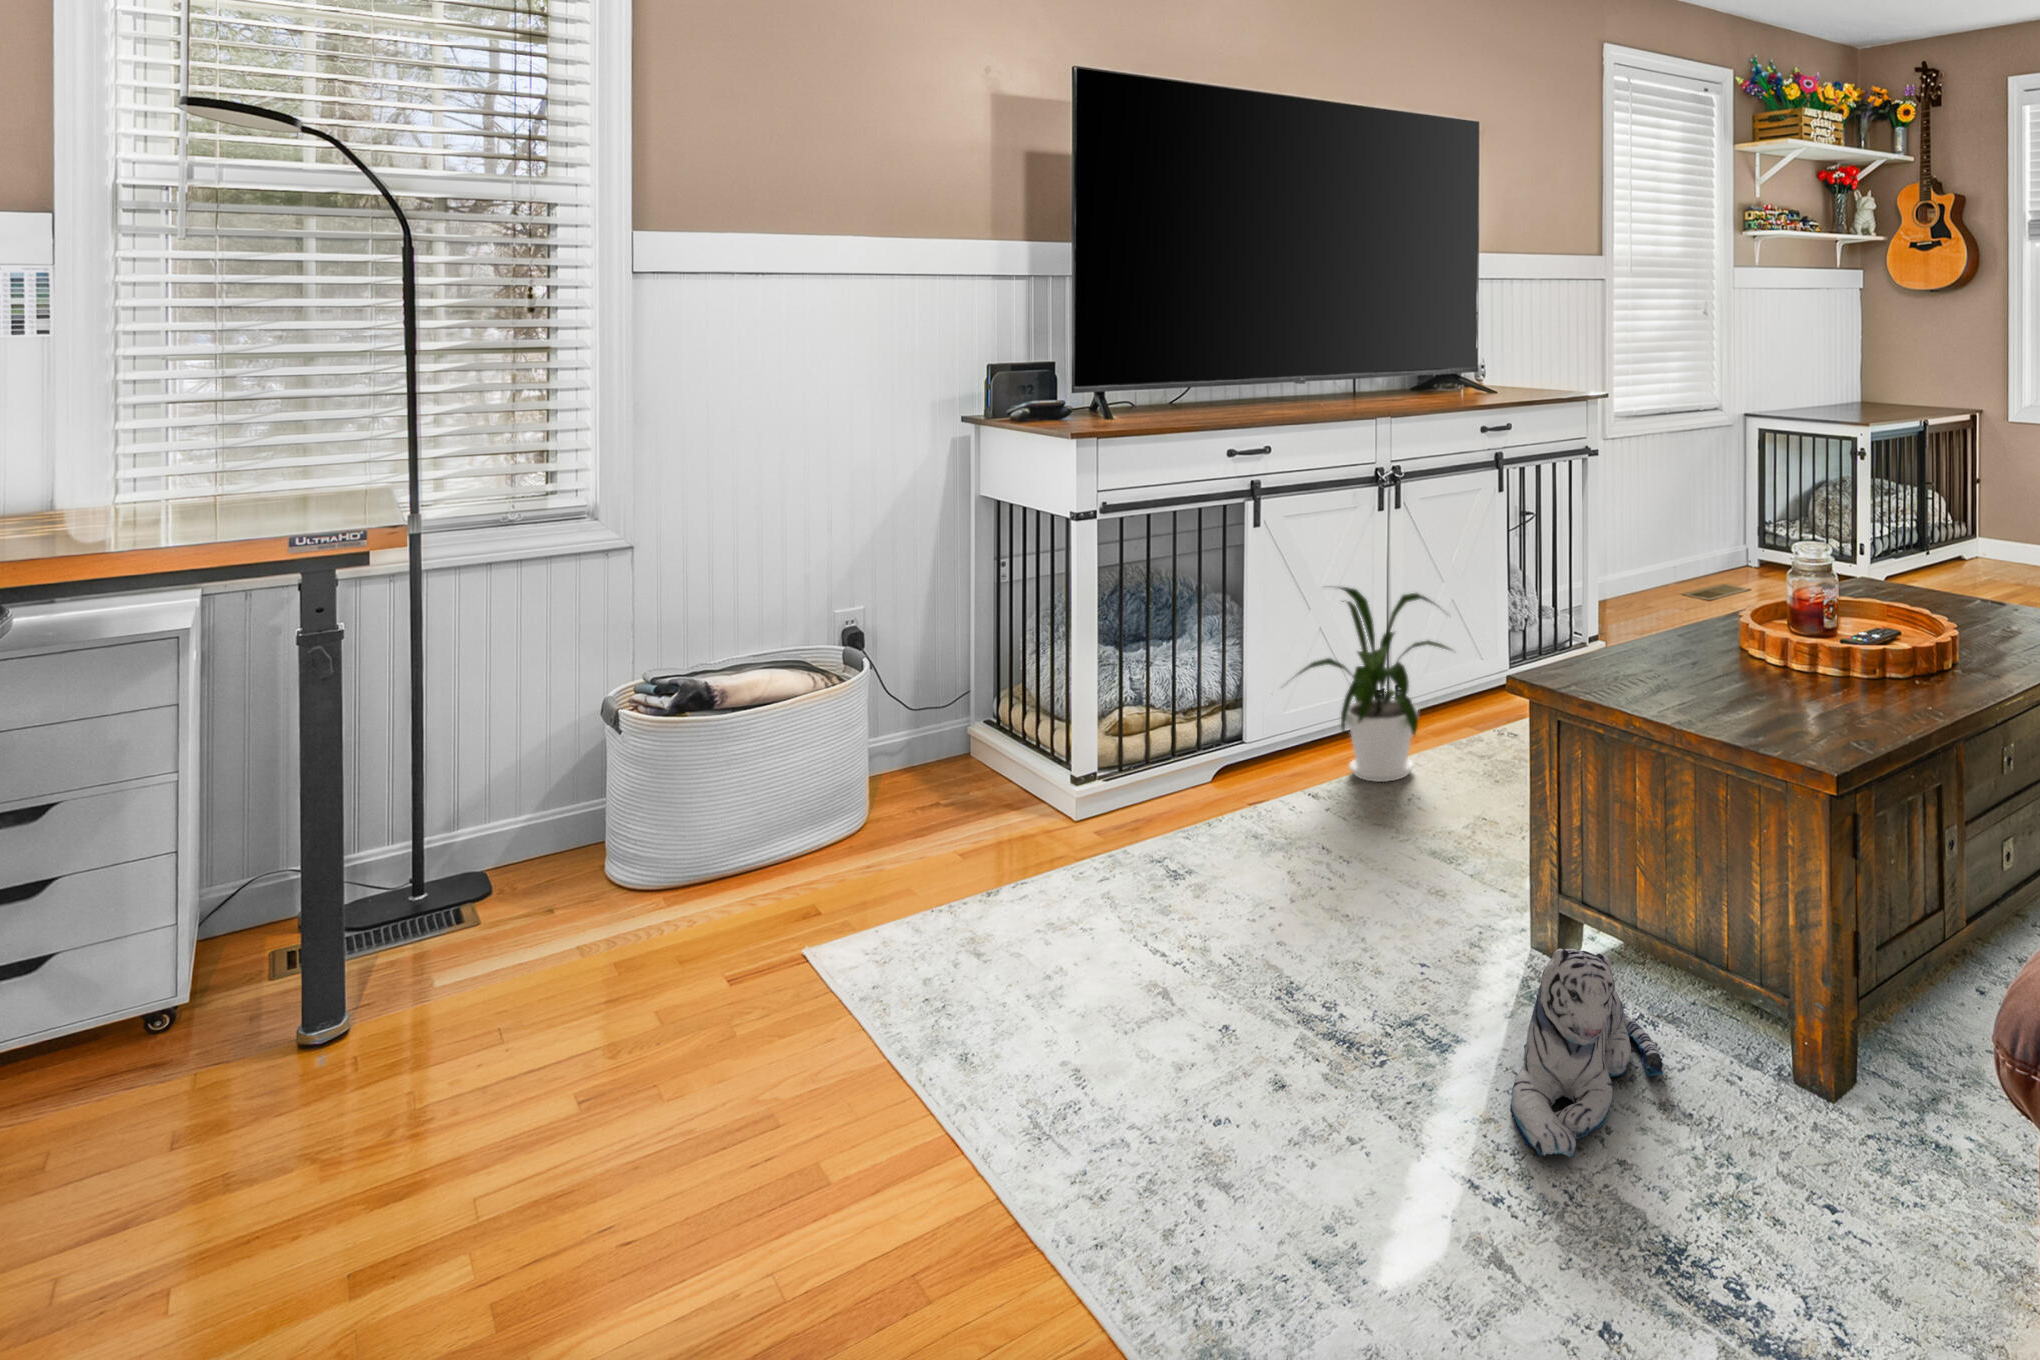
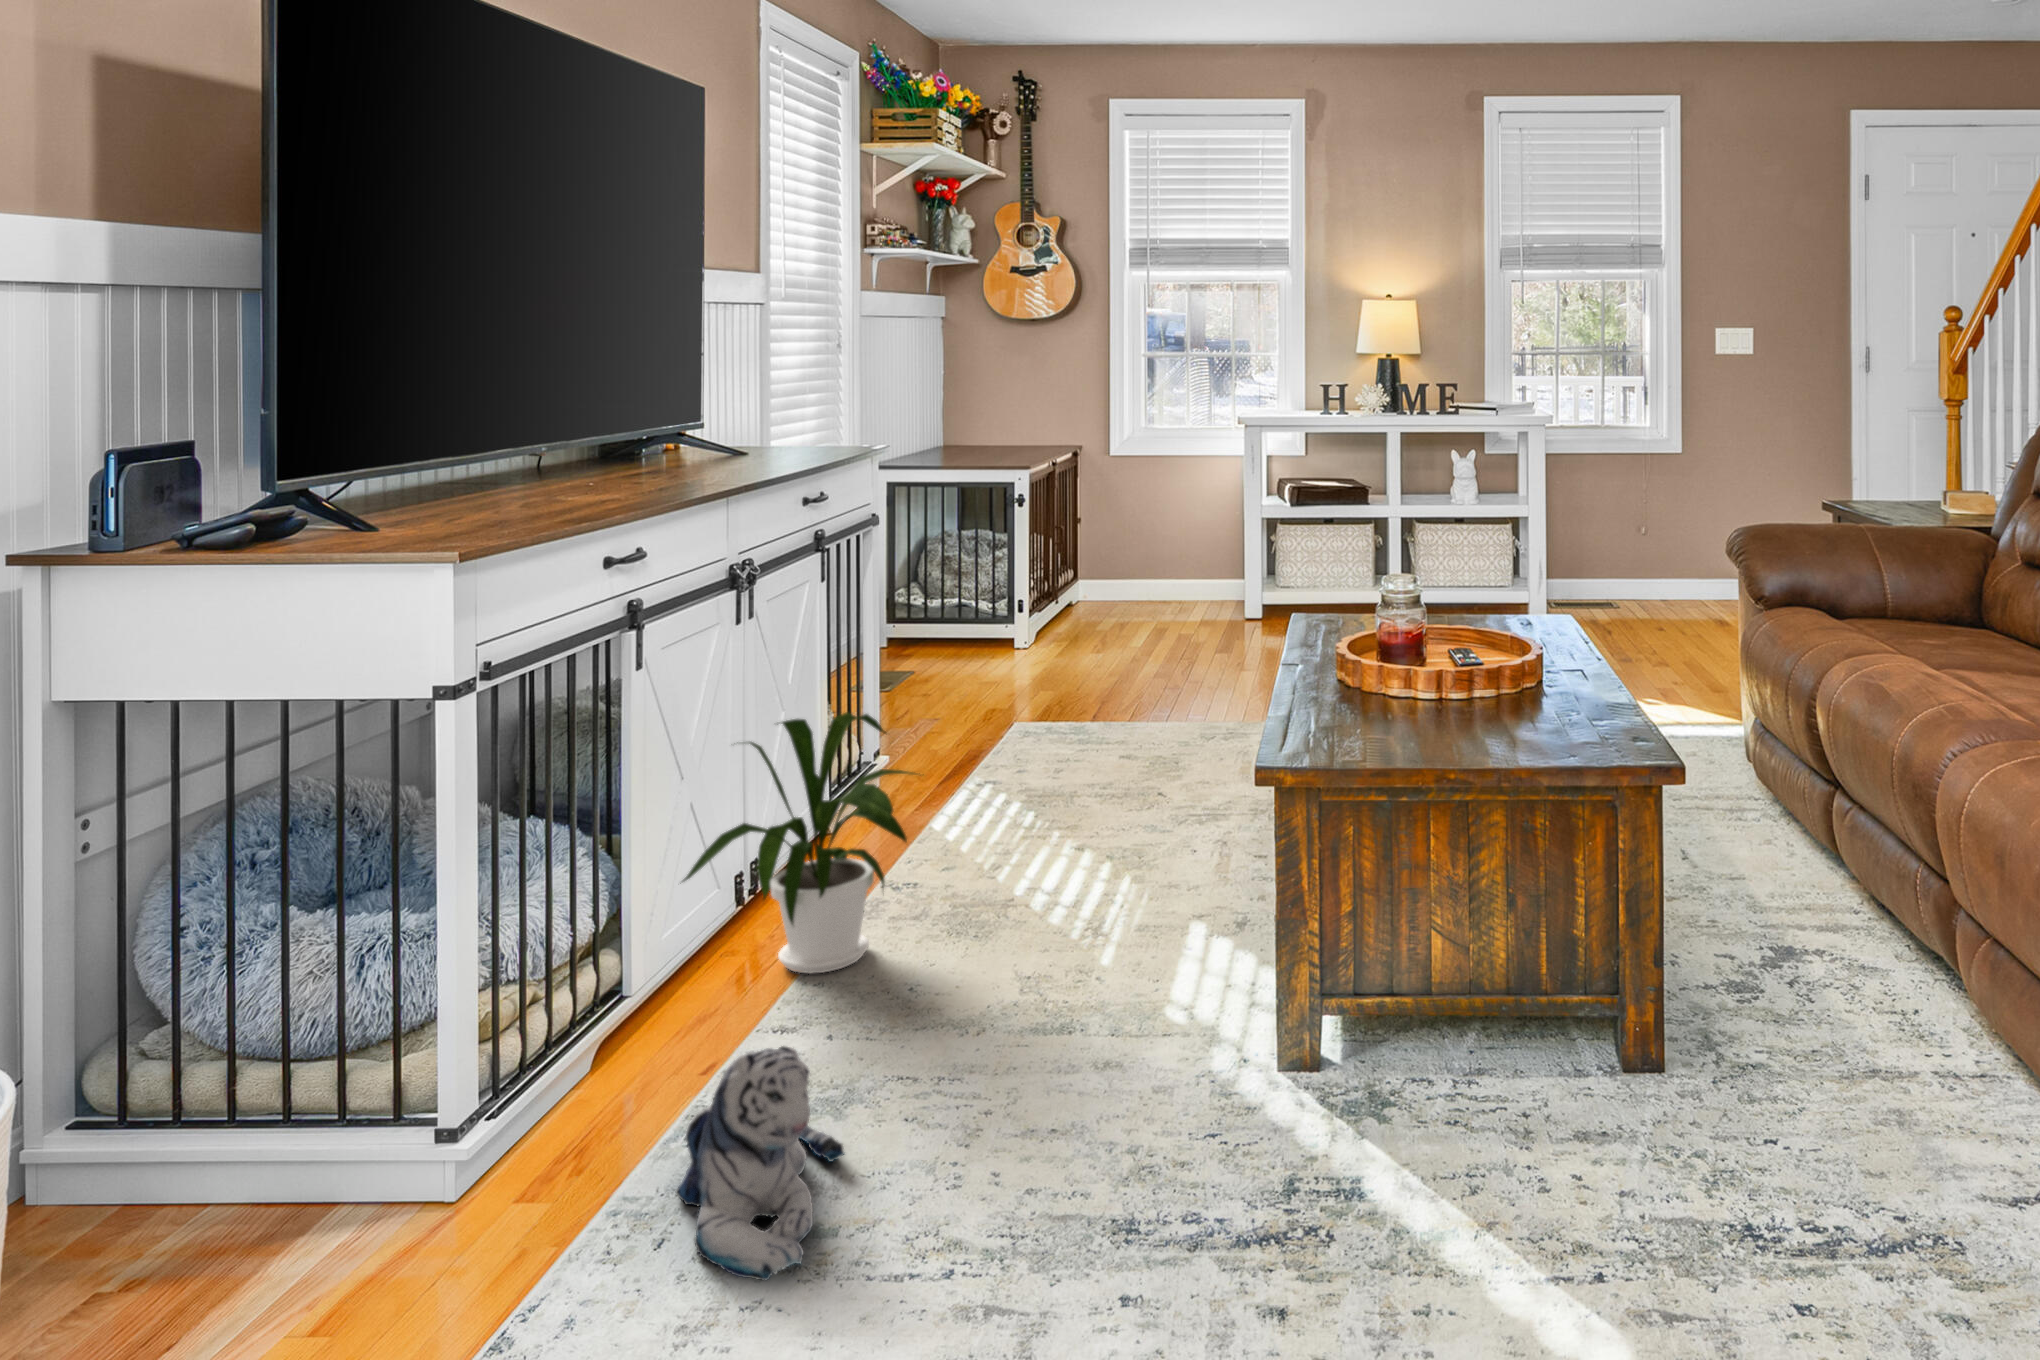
plush toy: present [1510,949,1663,1157] -> present [676,1046,844,1280]

